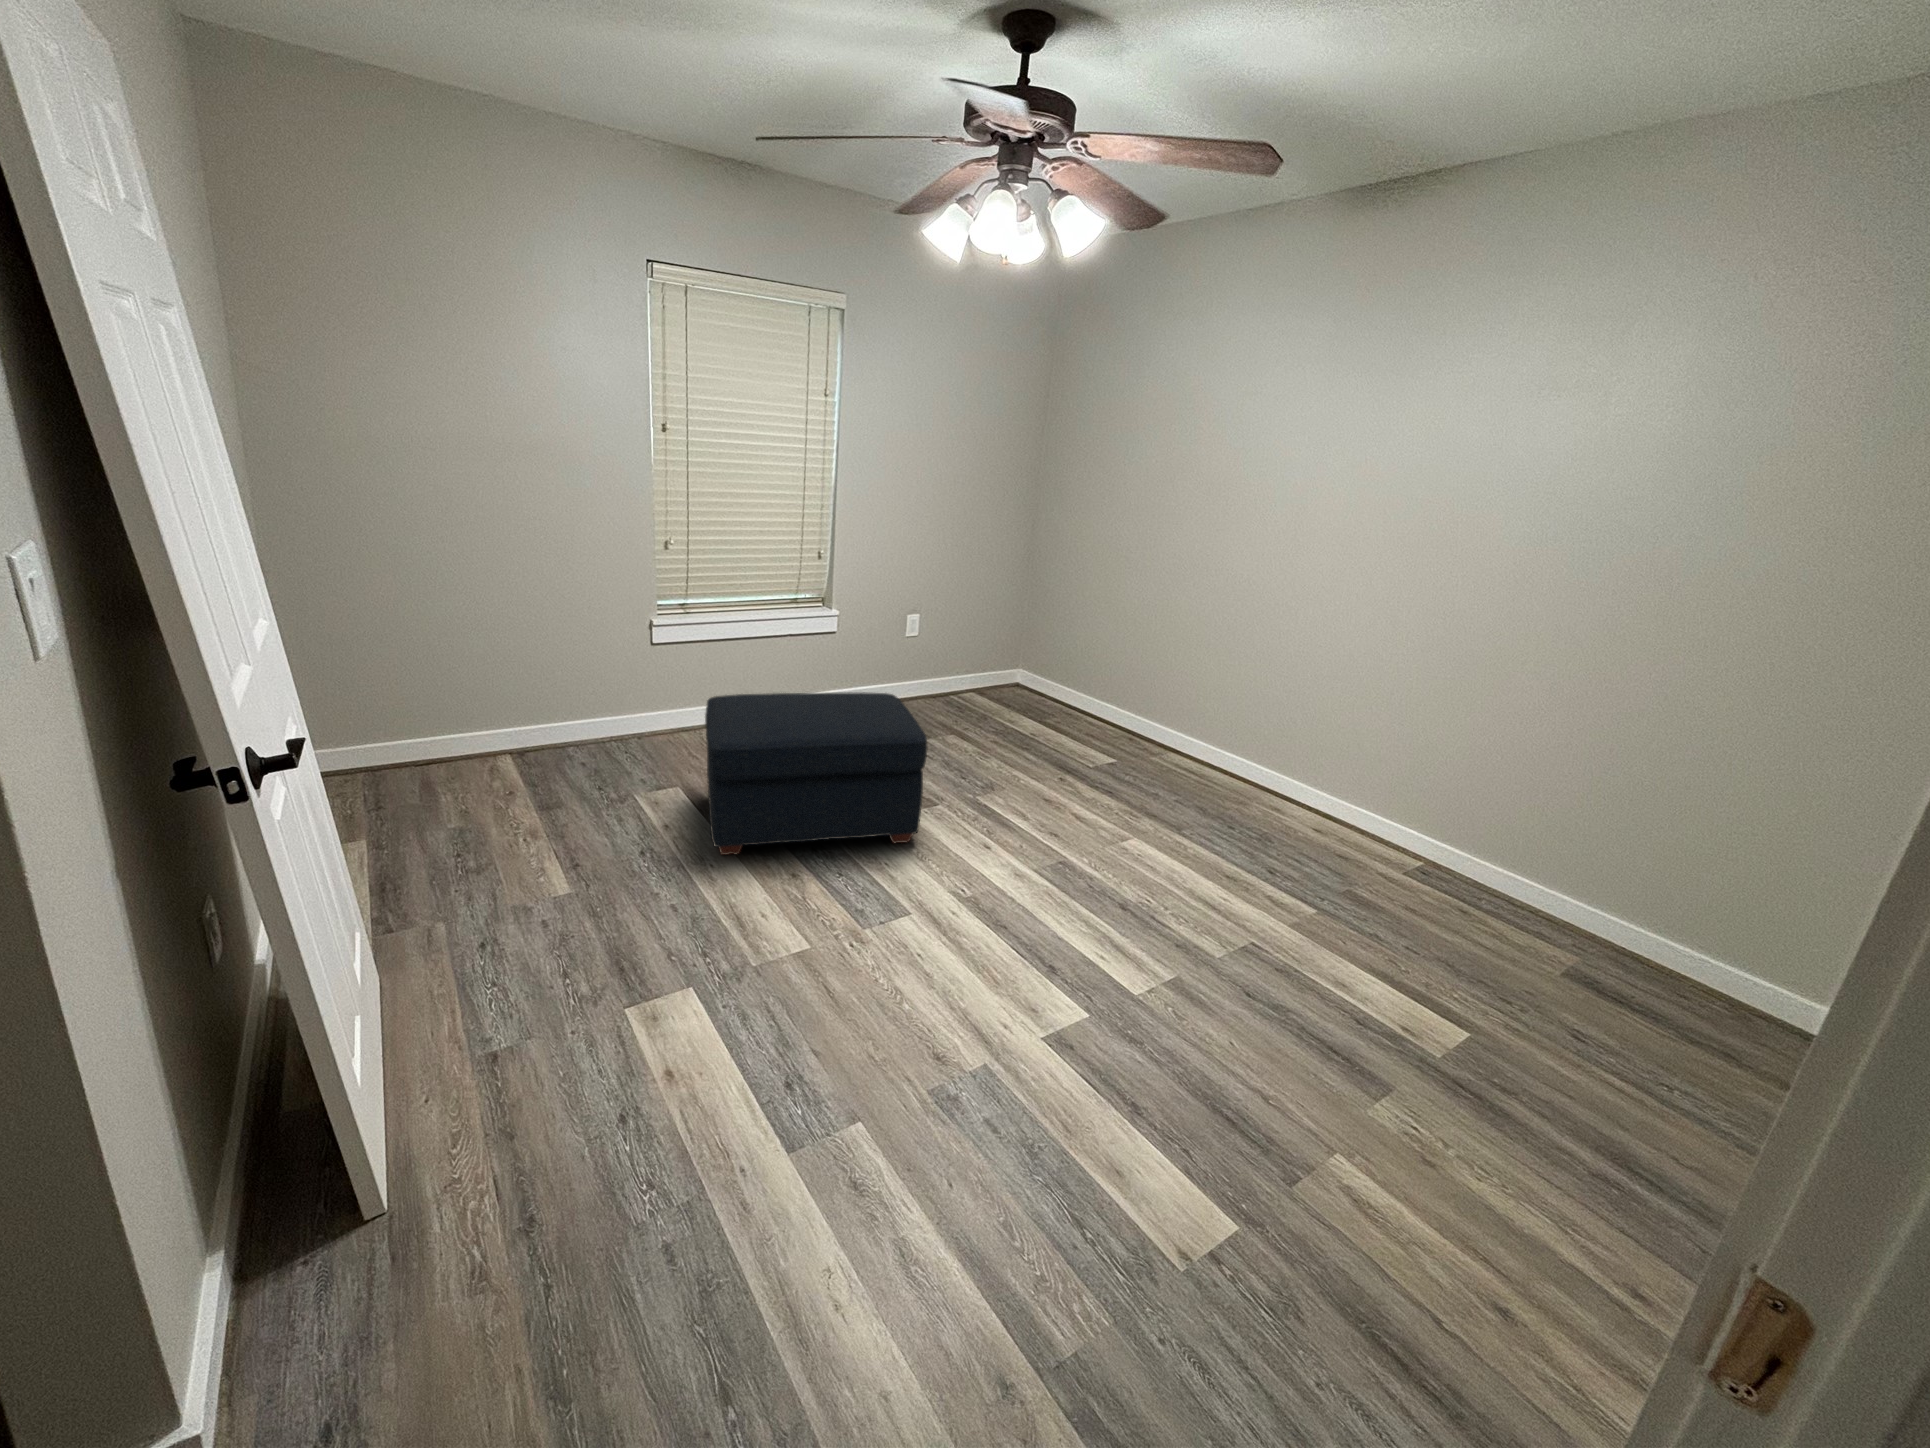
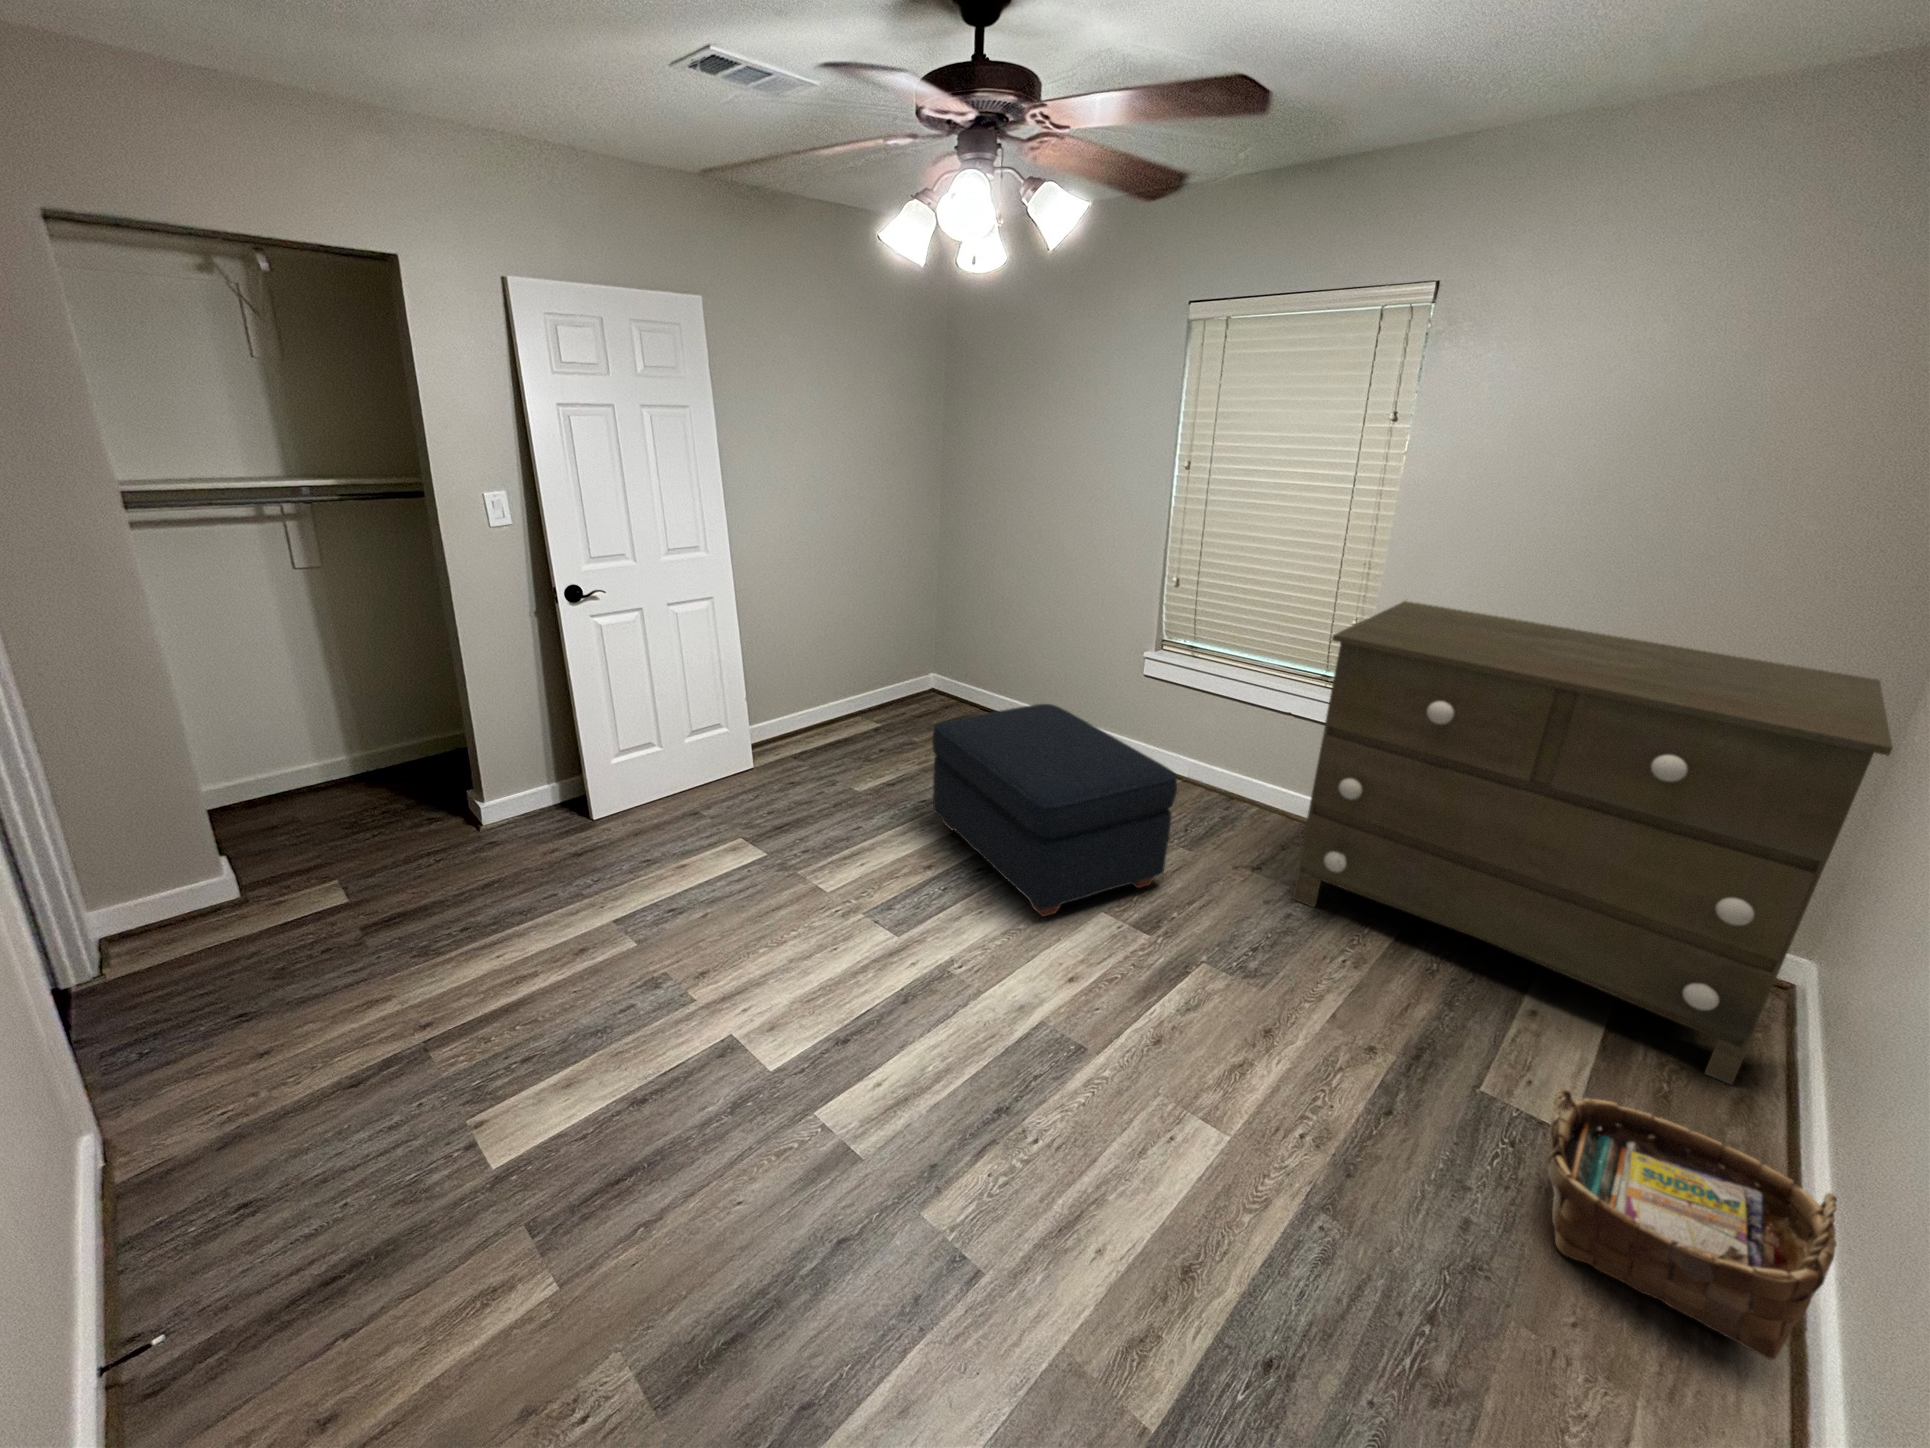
dresser: none [848,534,1114,754] -> present [1293,601,1893,1084]
woven basket: none [1139,711,1230,790] -> present [1547,1089,1837,1360]

